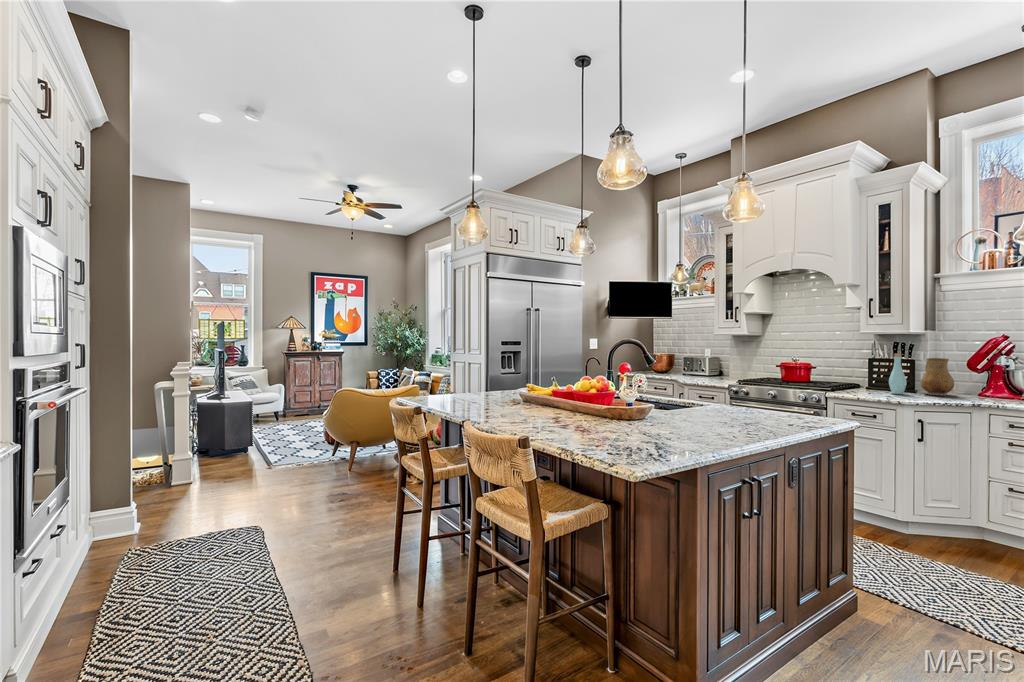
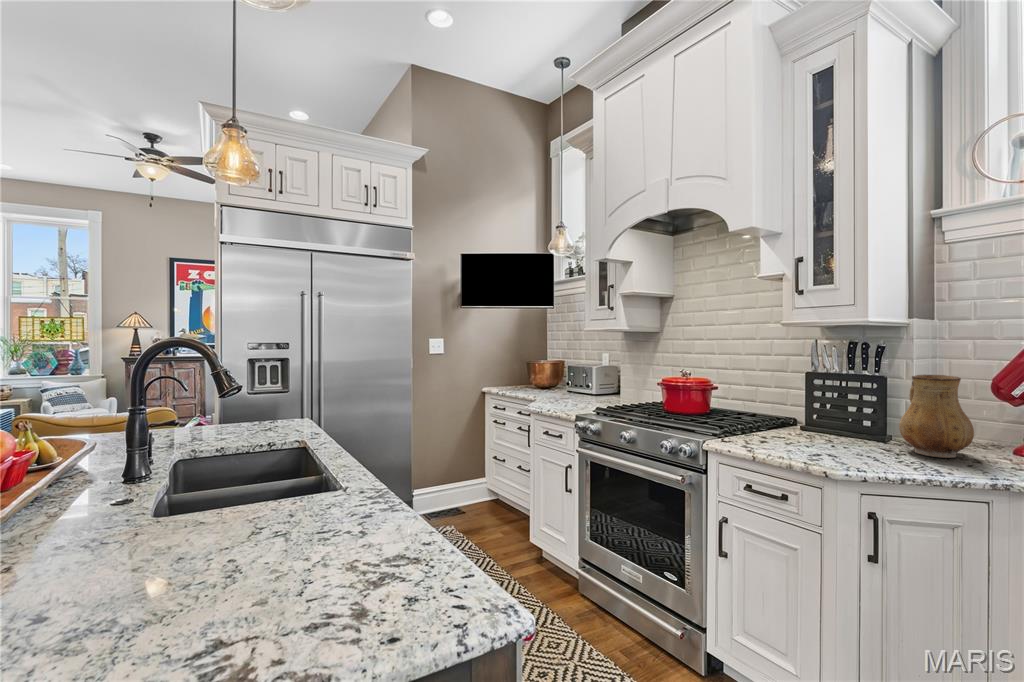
bottle: present [889,354,907,394] -> none [833,365,869,452]

